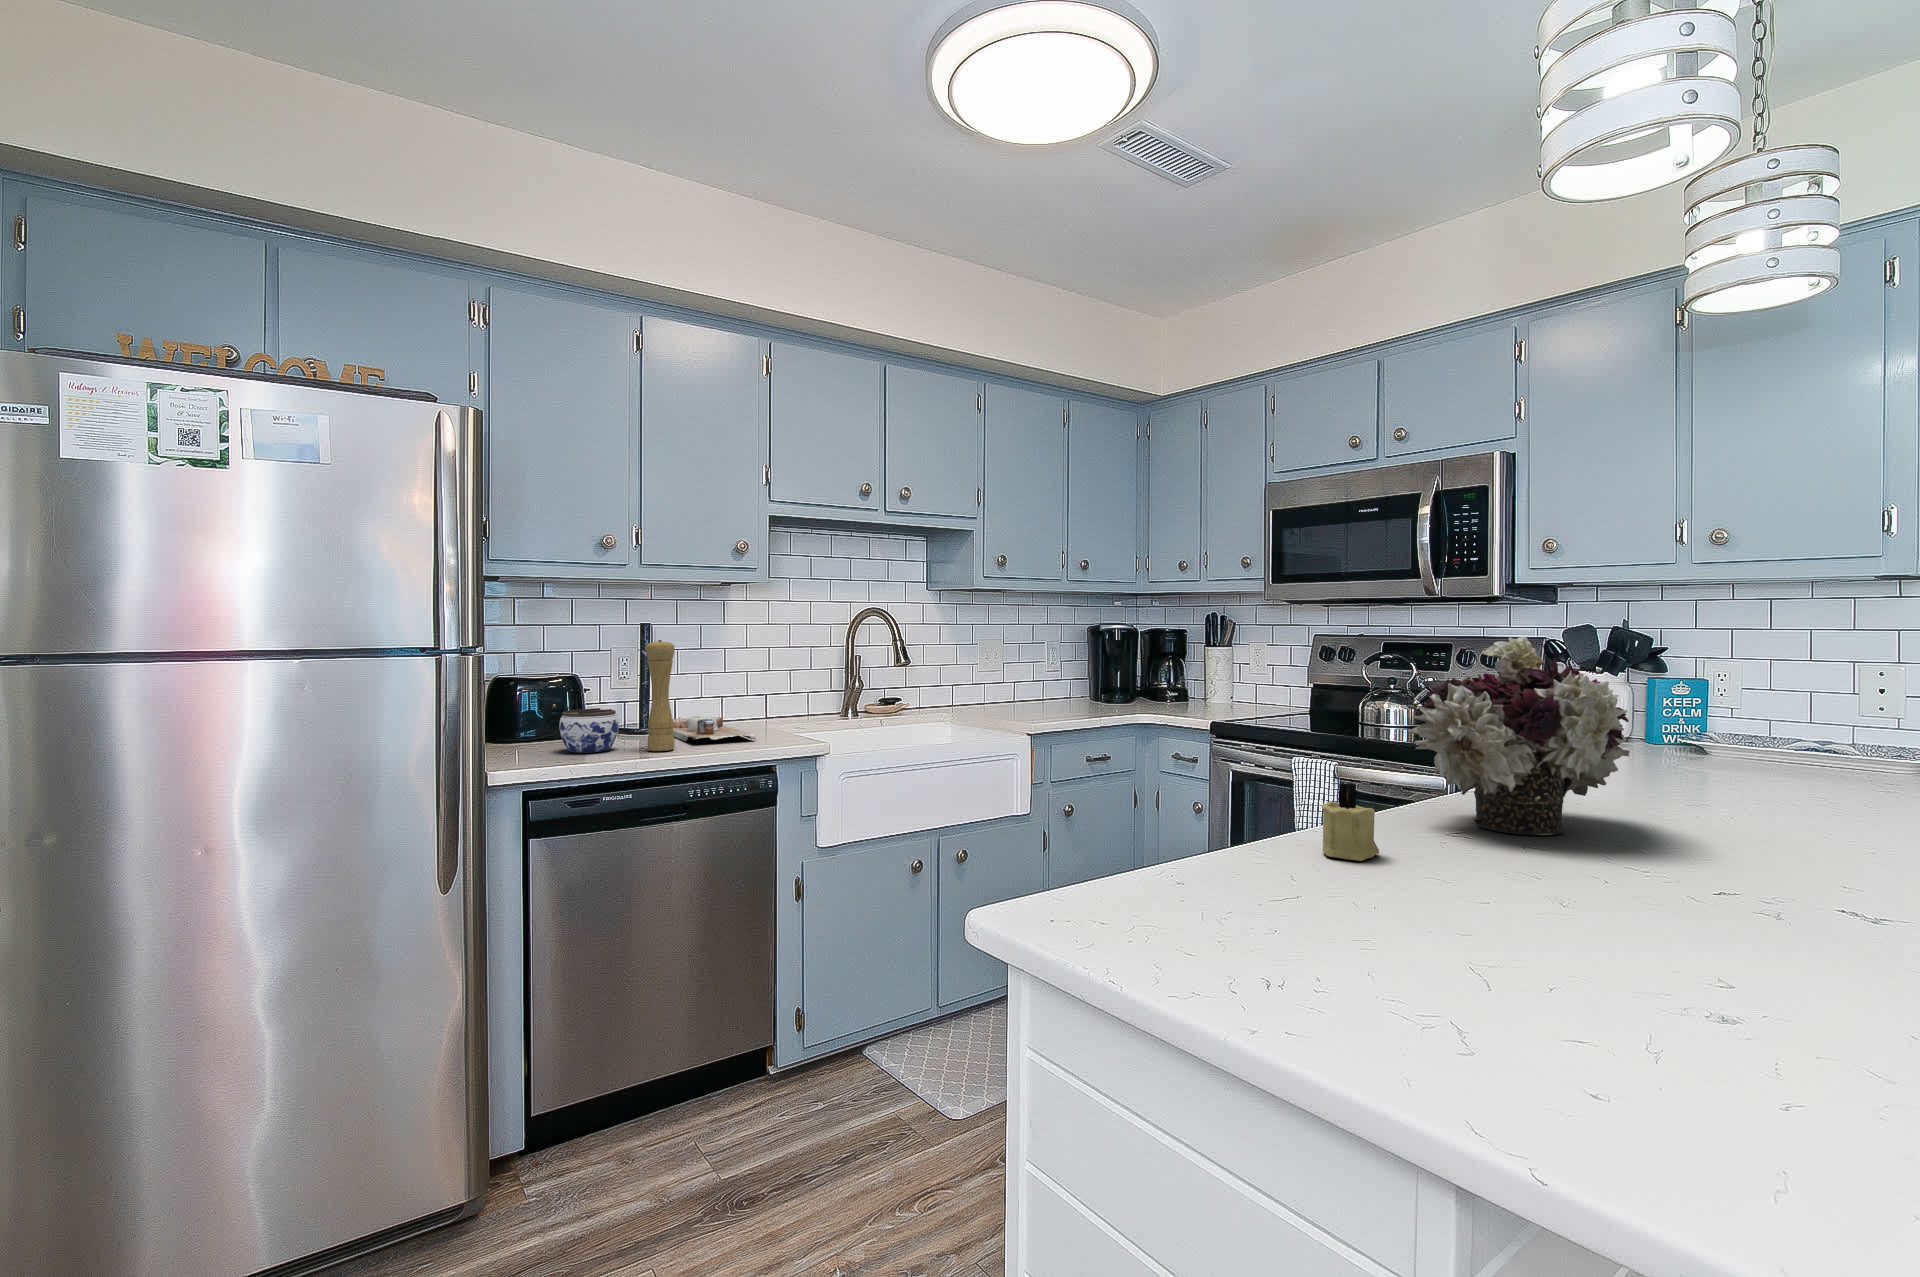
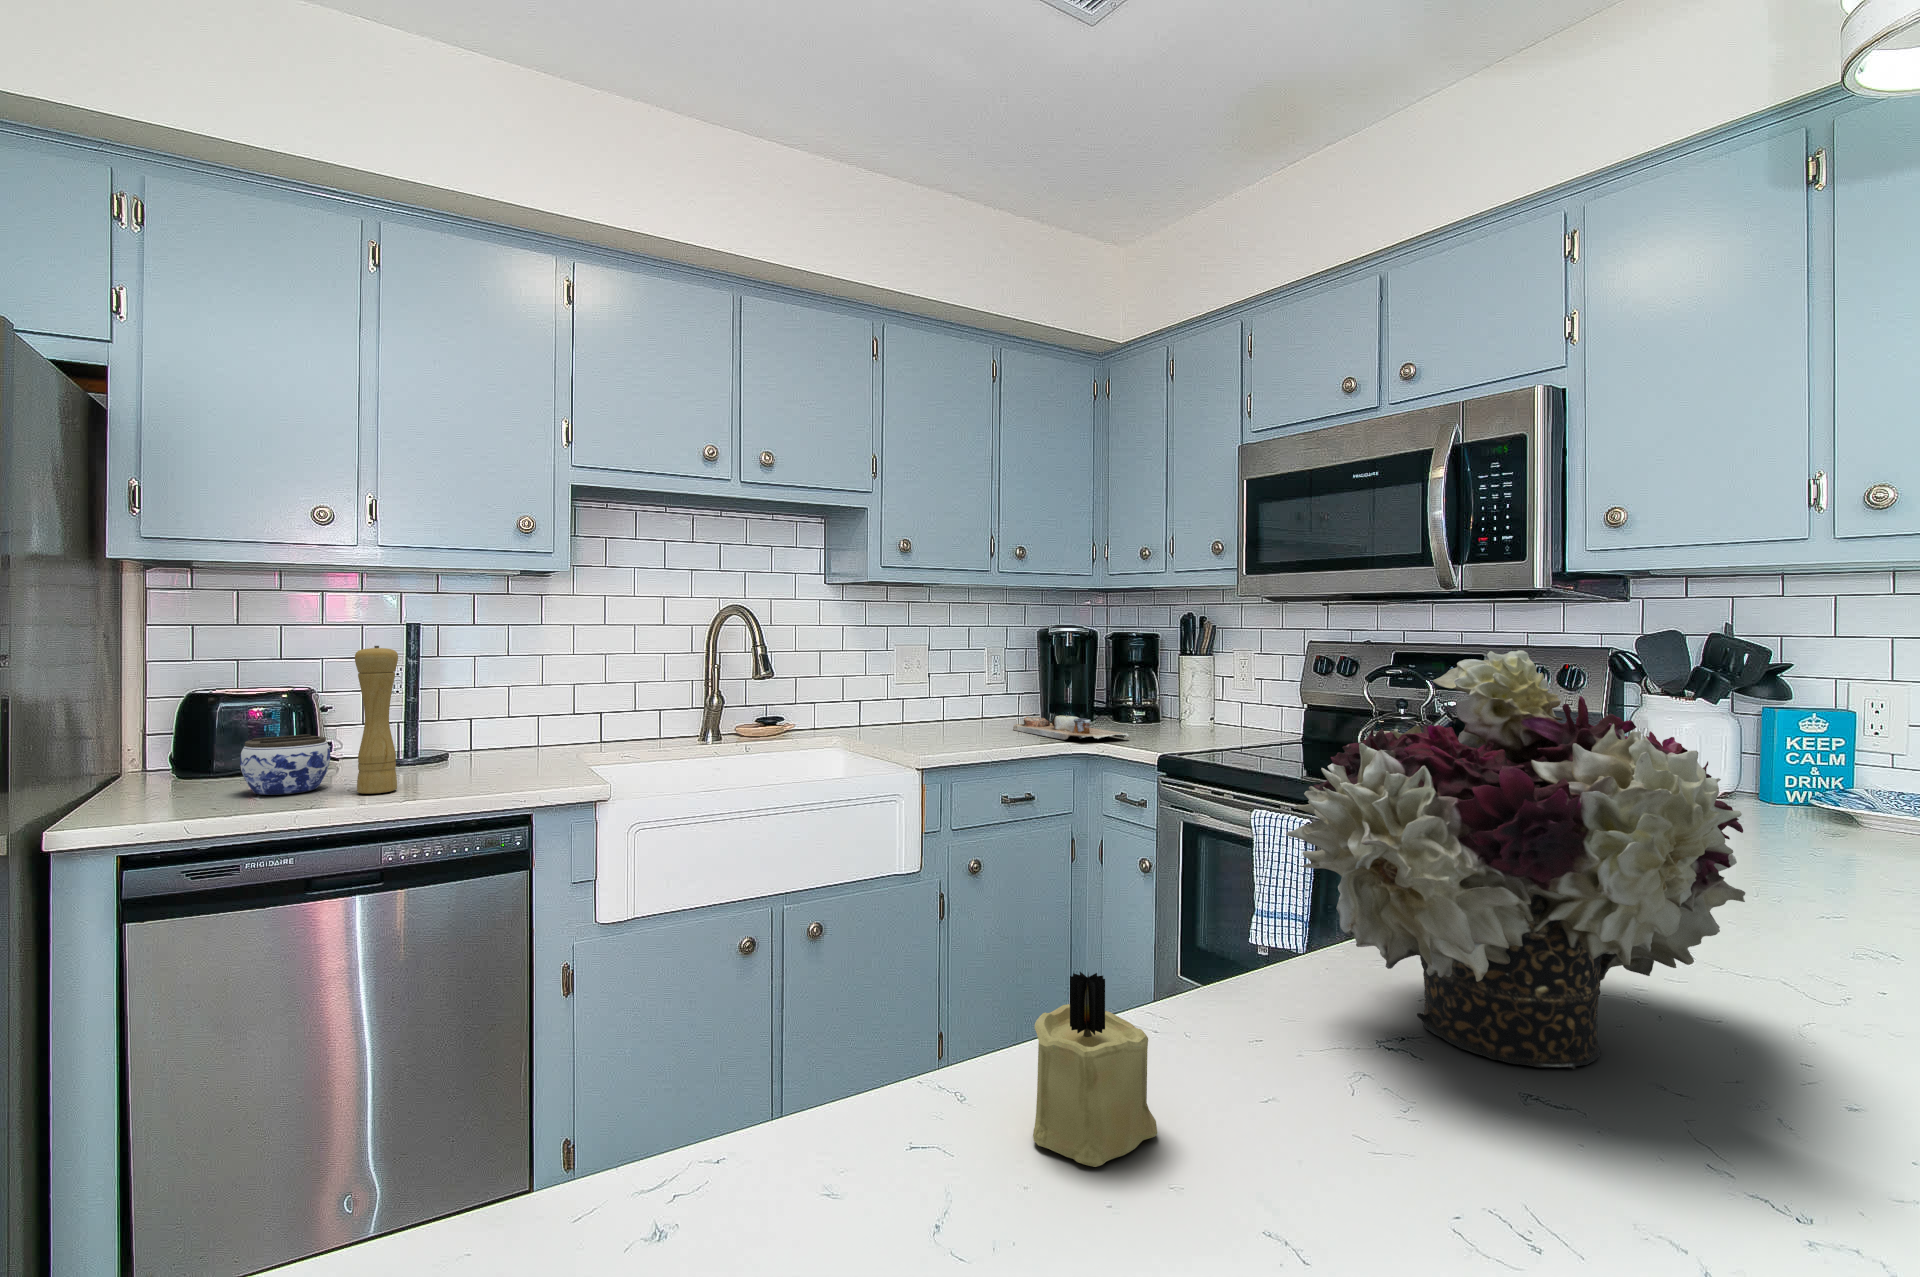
cutting board: present [673,716,756,741] -> present [1013,715,1130,740]

